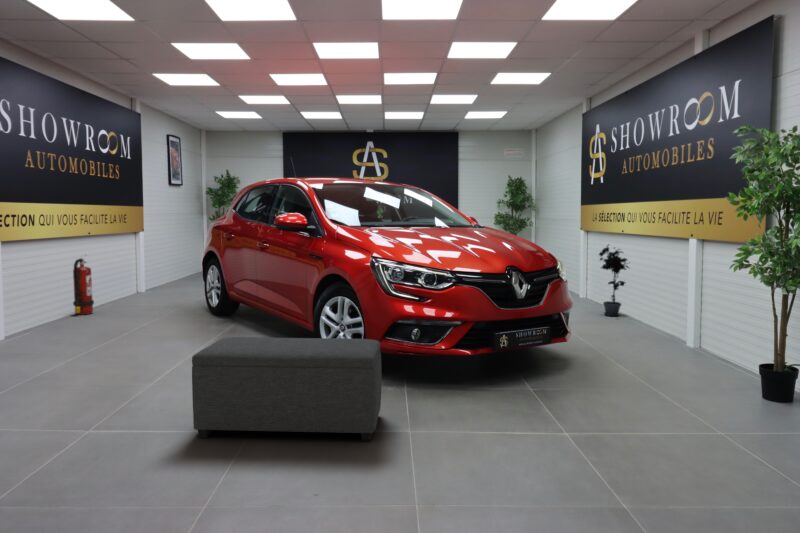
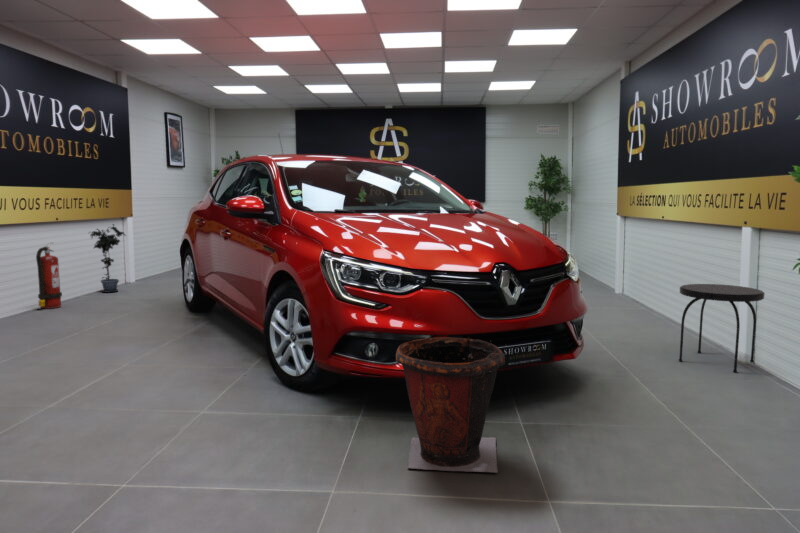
potted plant: present [599,245,629,316] -> present [91,224,125,292]
side table: none [642,285,707,354] -> present [679,284,765,373]
trash can: none [442,321,526,418] -> present [396,337,505,473]
ottoman: present [192,337,382,441] -> none [41,355,310,507]

